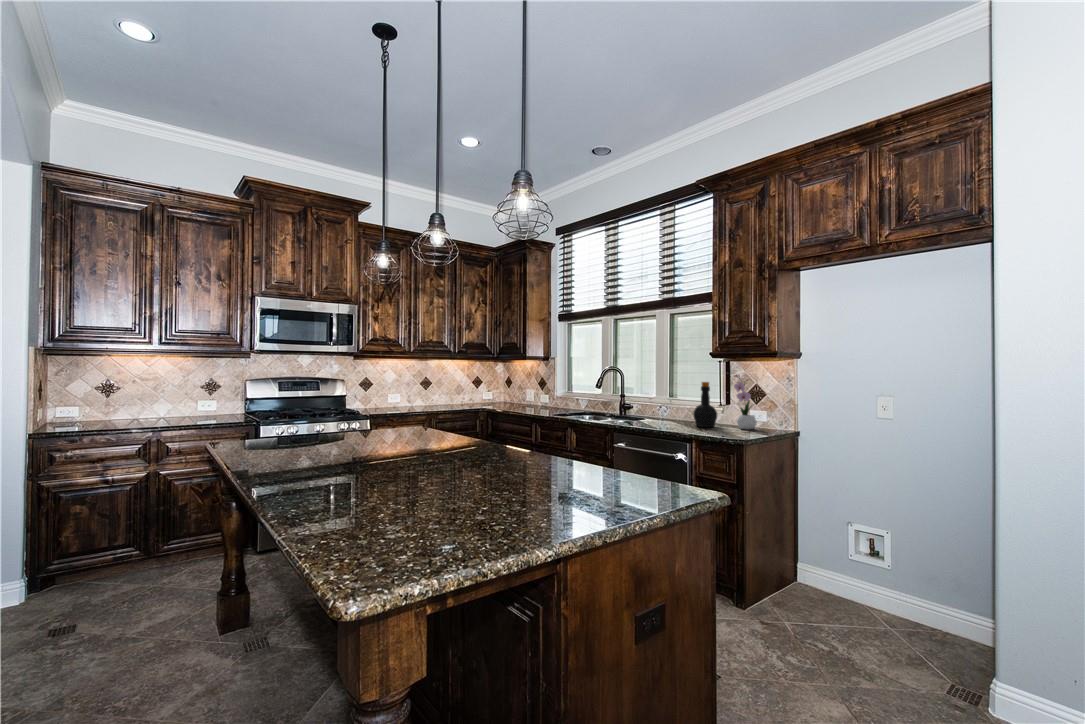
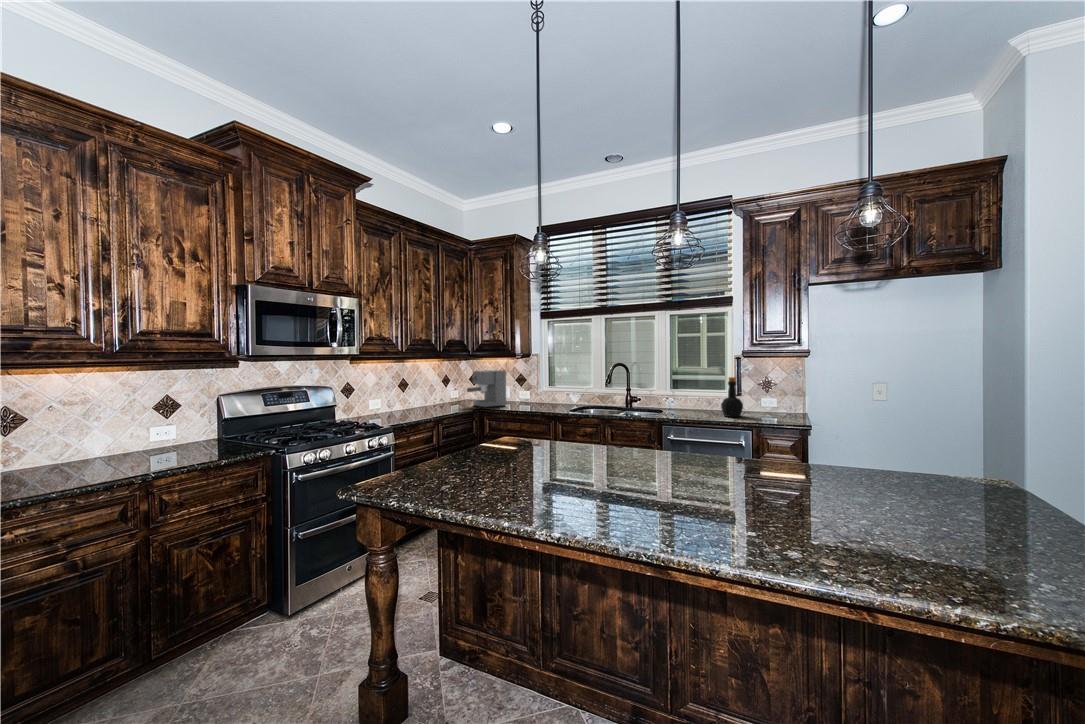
coffee maker: none [480,372,519,407] -> present [467,370,506,407]
flower arrangement: present [734,375,757,429] -> none [760,371,777,417]

